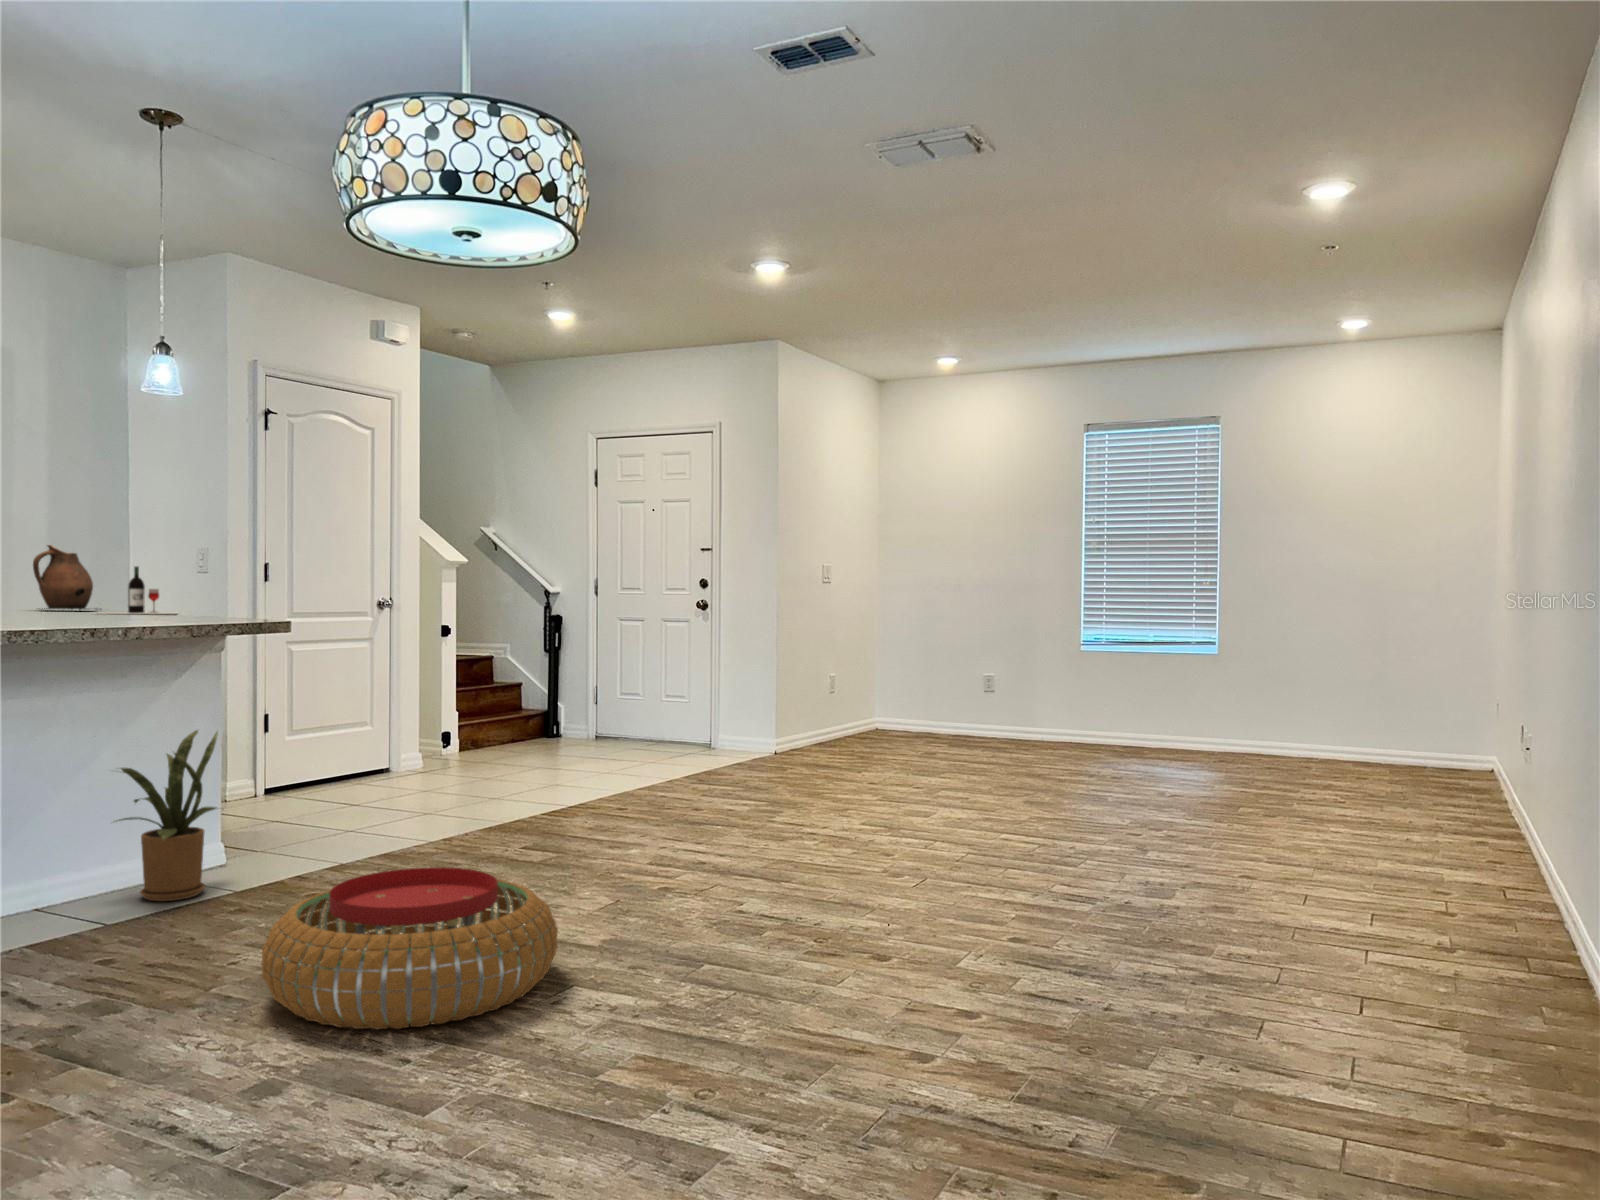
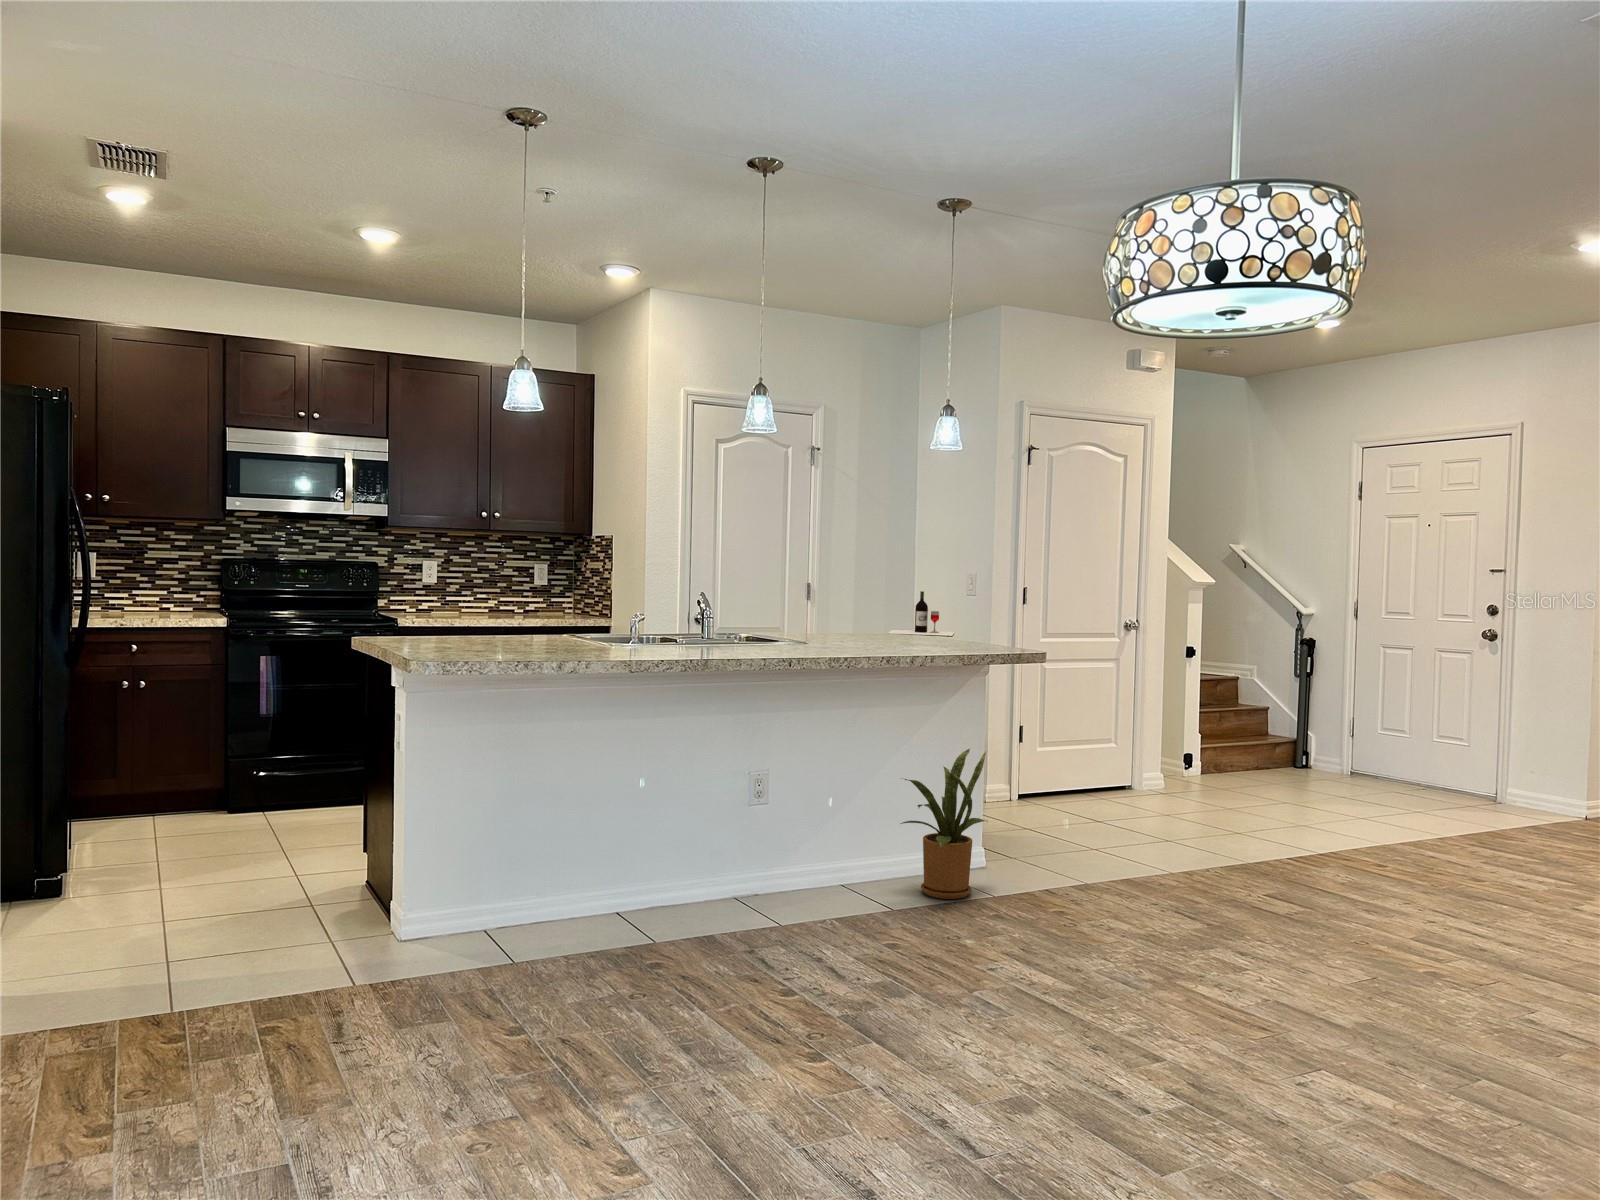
ceramic pitcher: present [33,545,93,610] -> none [845,570,894,627]
pouf: present [262,867,558,1029] -> none [1021,916,1302,1080]

